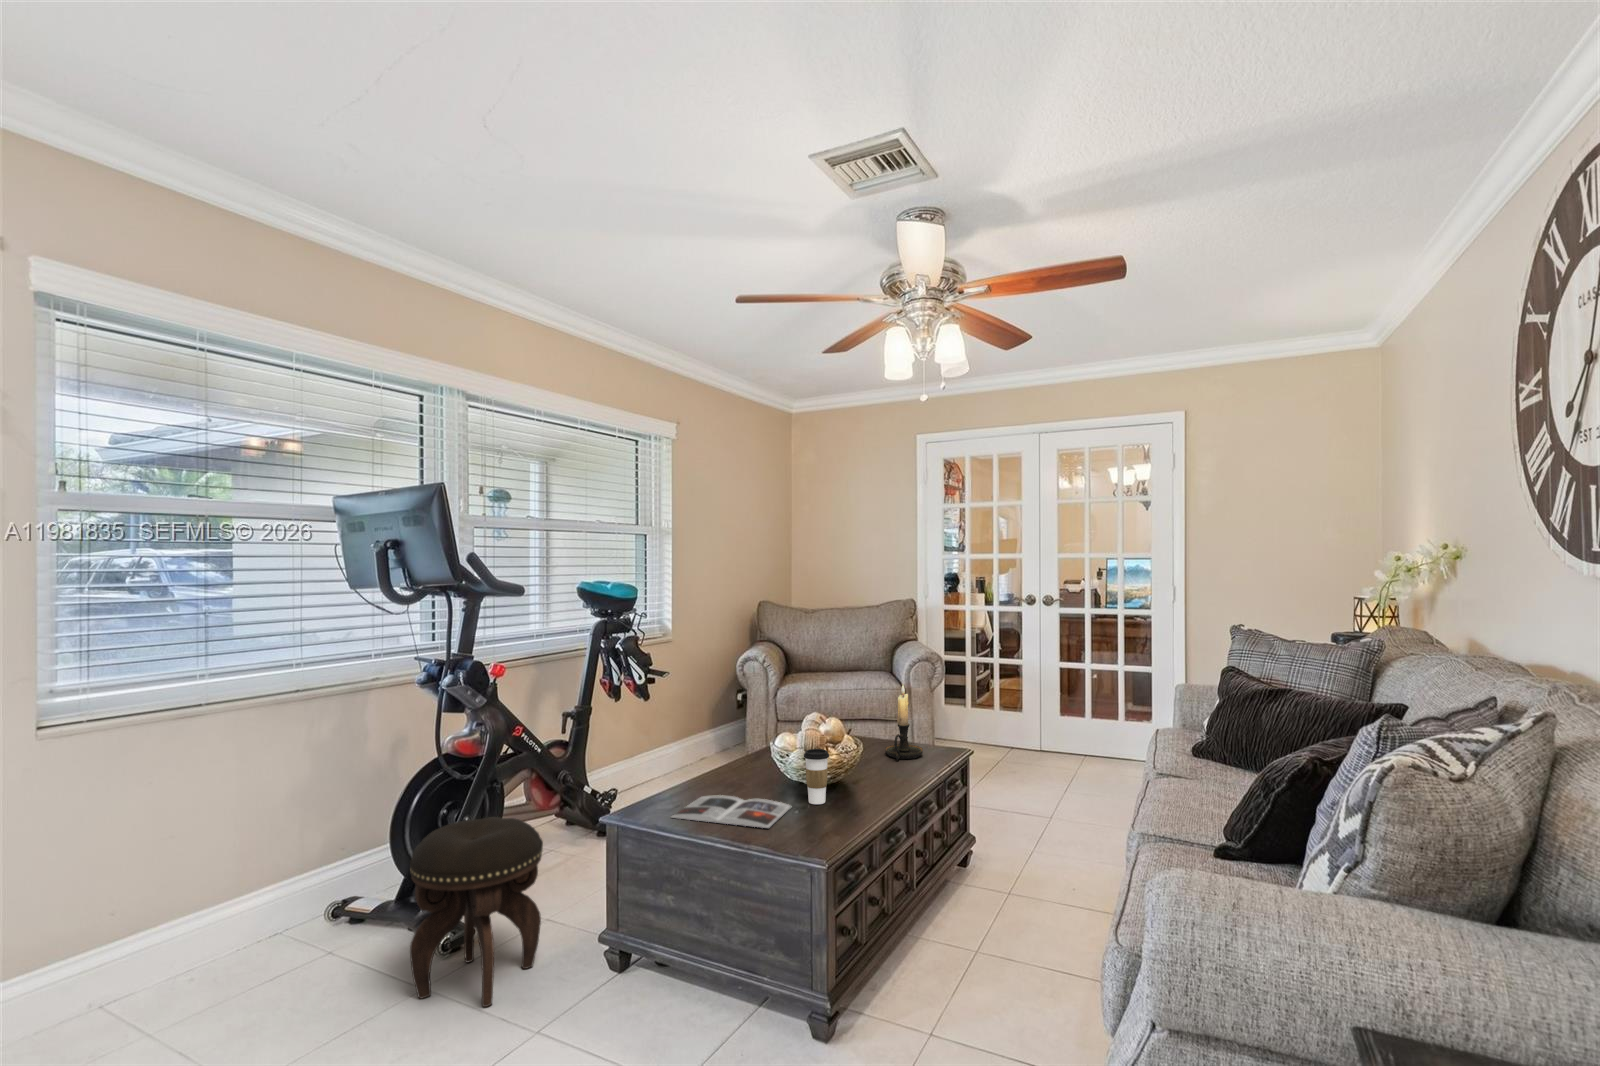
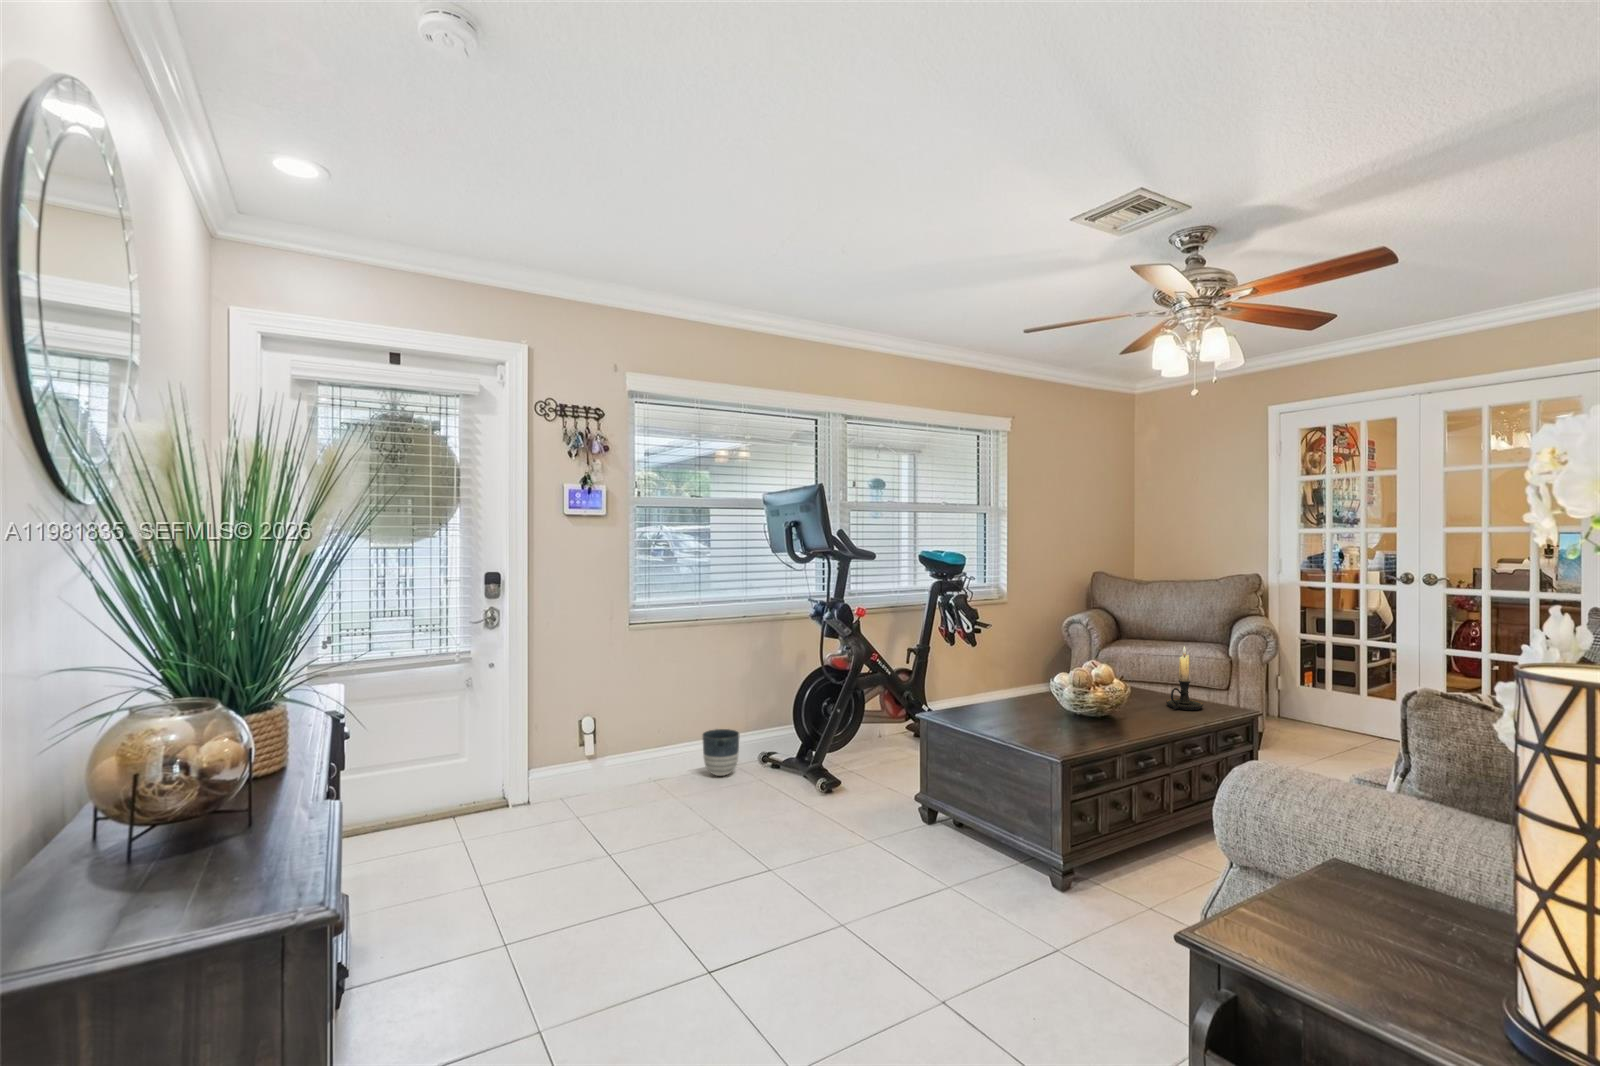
coffee cup: present [804,749,829,804] -> none [1071,685,1093,727]
magazine: present [671,795,791,828] -> none [966,711,1060,734]
footstool: present [410,817,543,1007] -> none [803,706,883,821]
planter: none [210,881,287,968] -> present [702,729,739,776]

